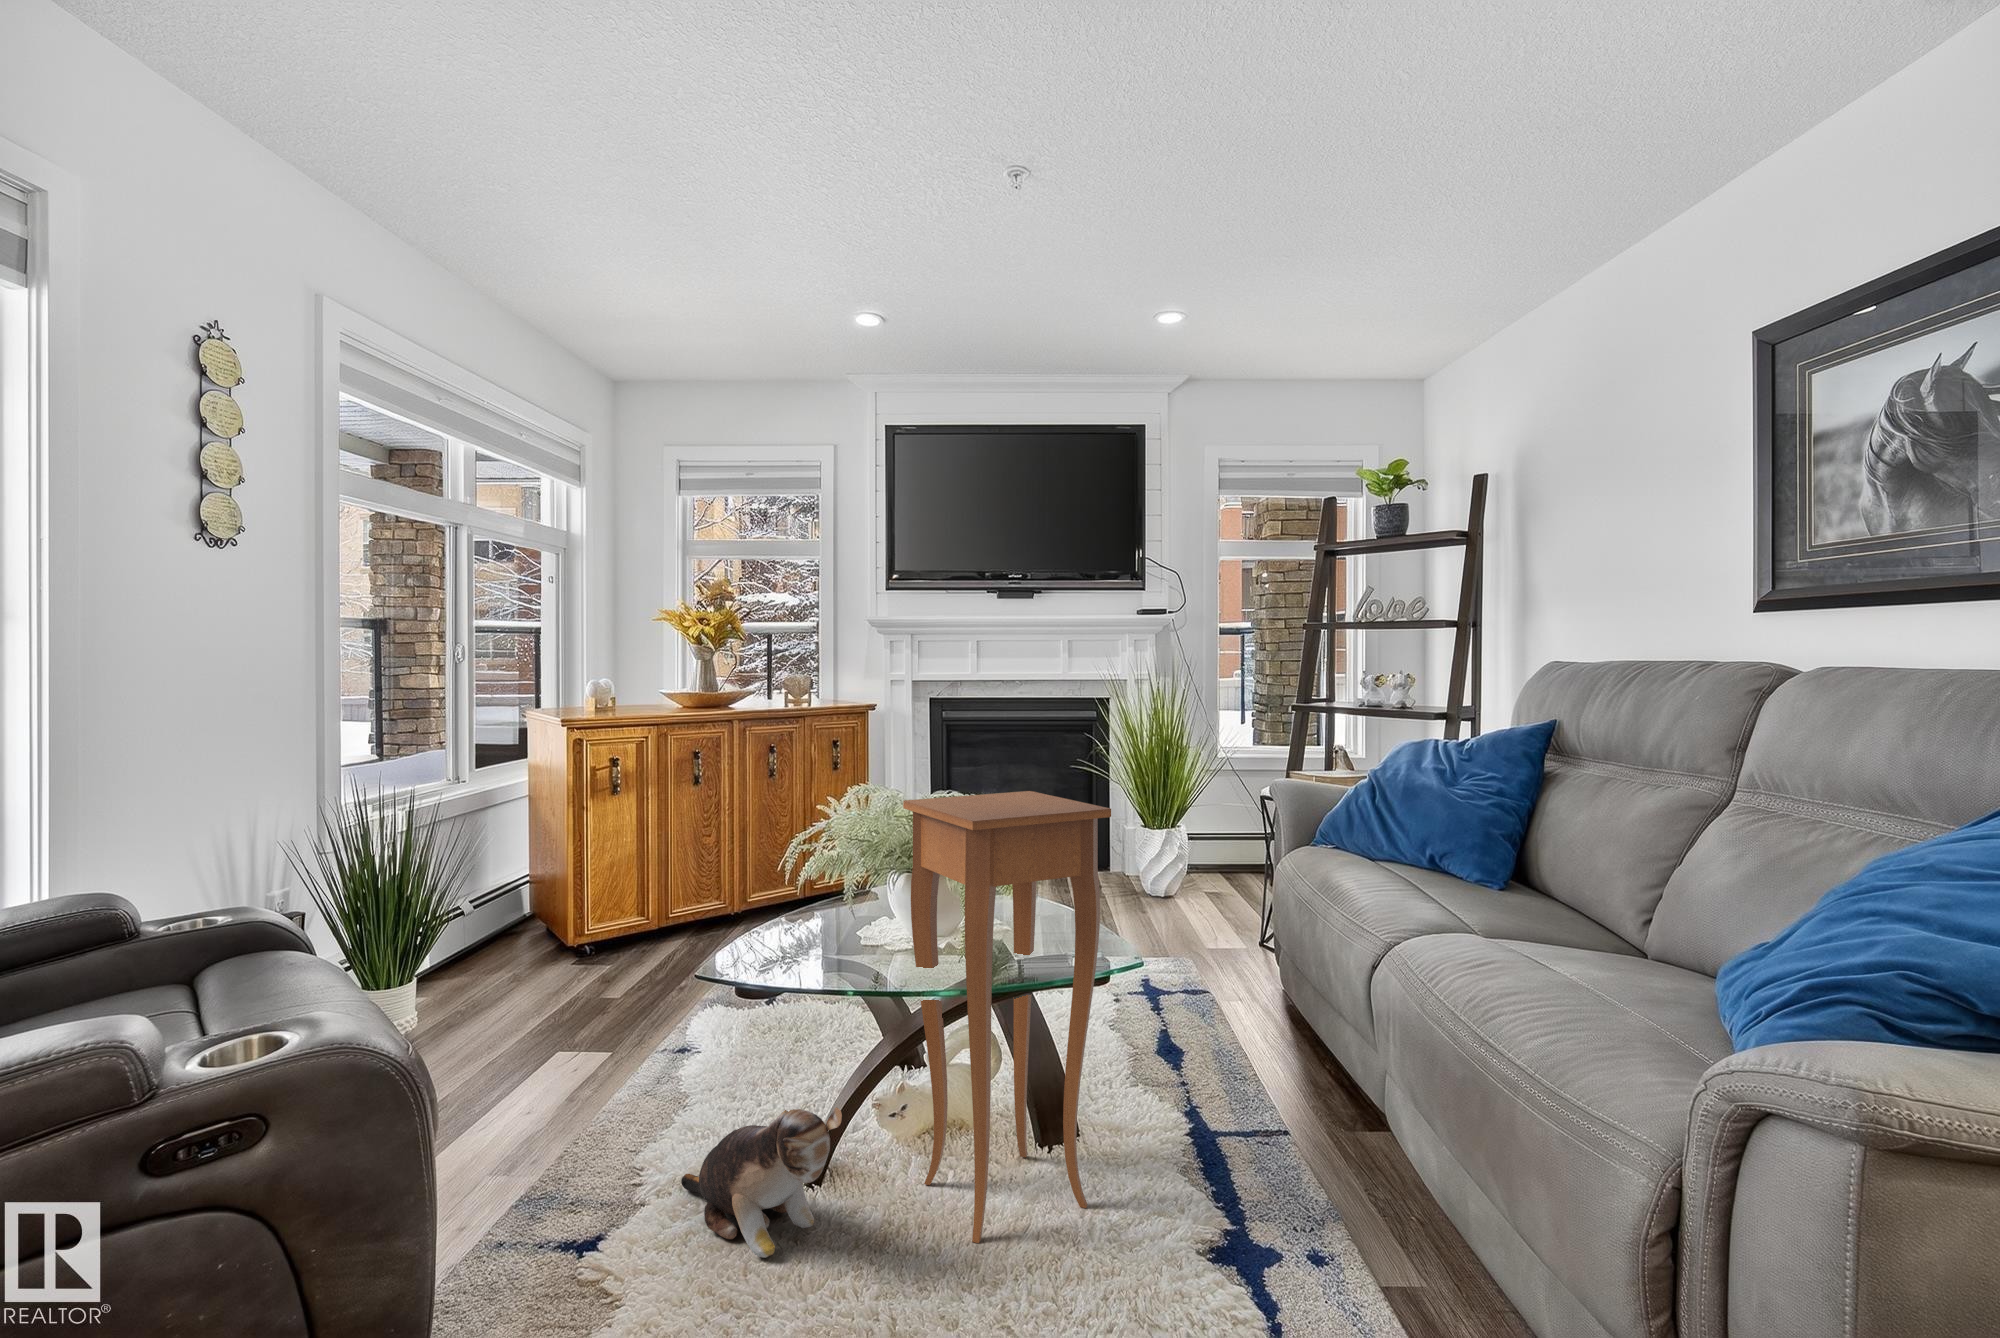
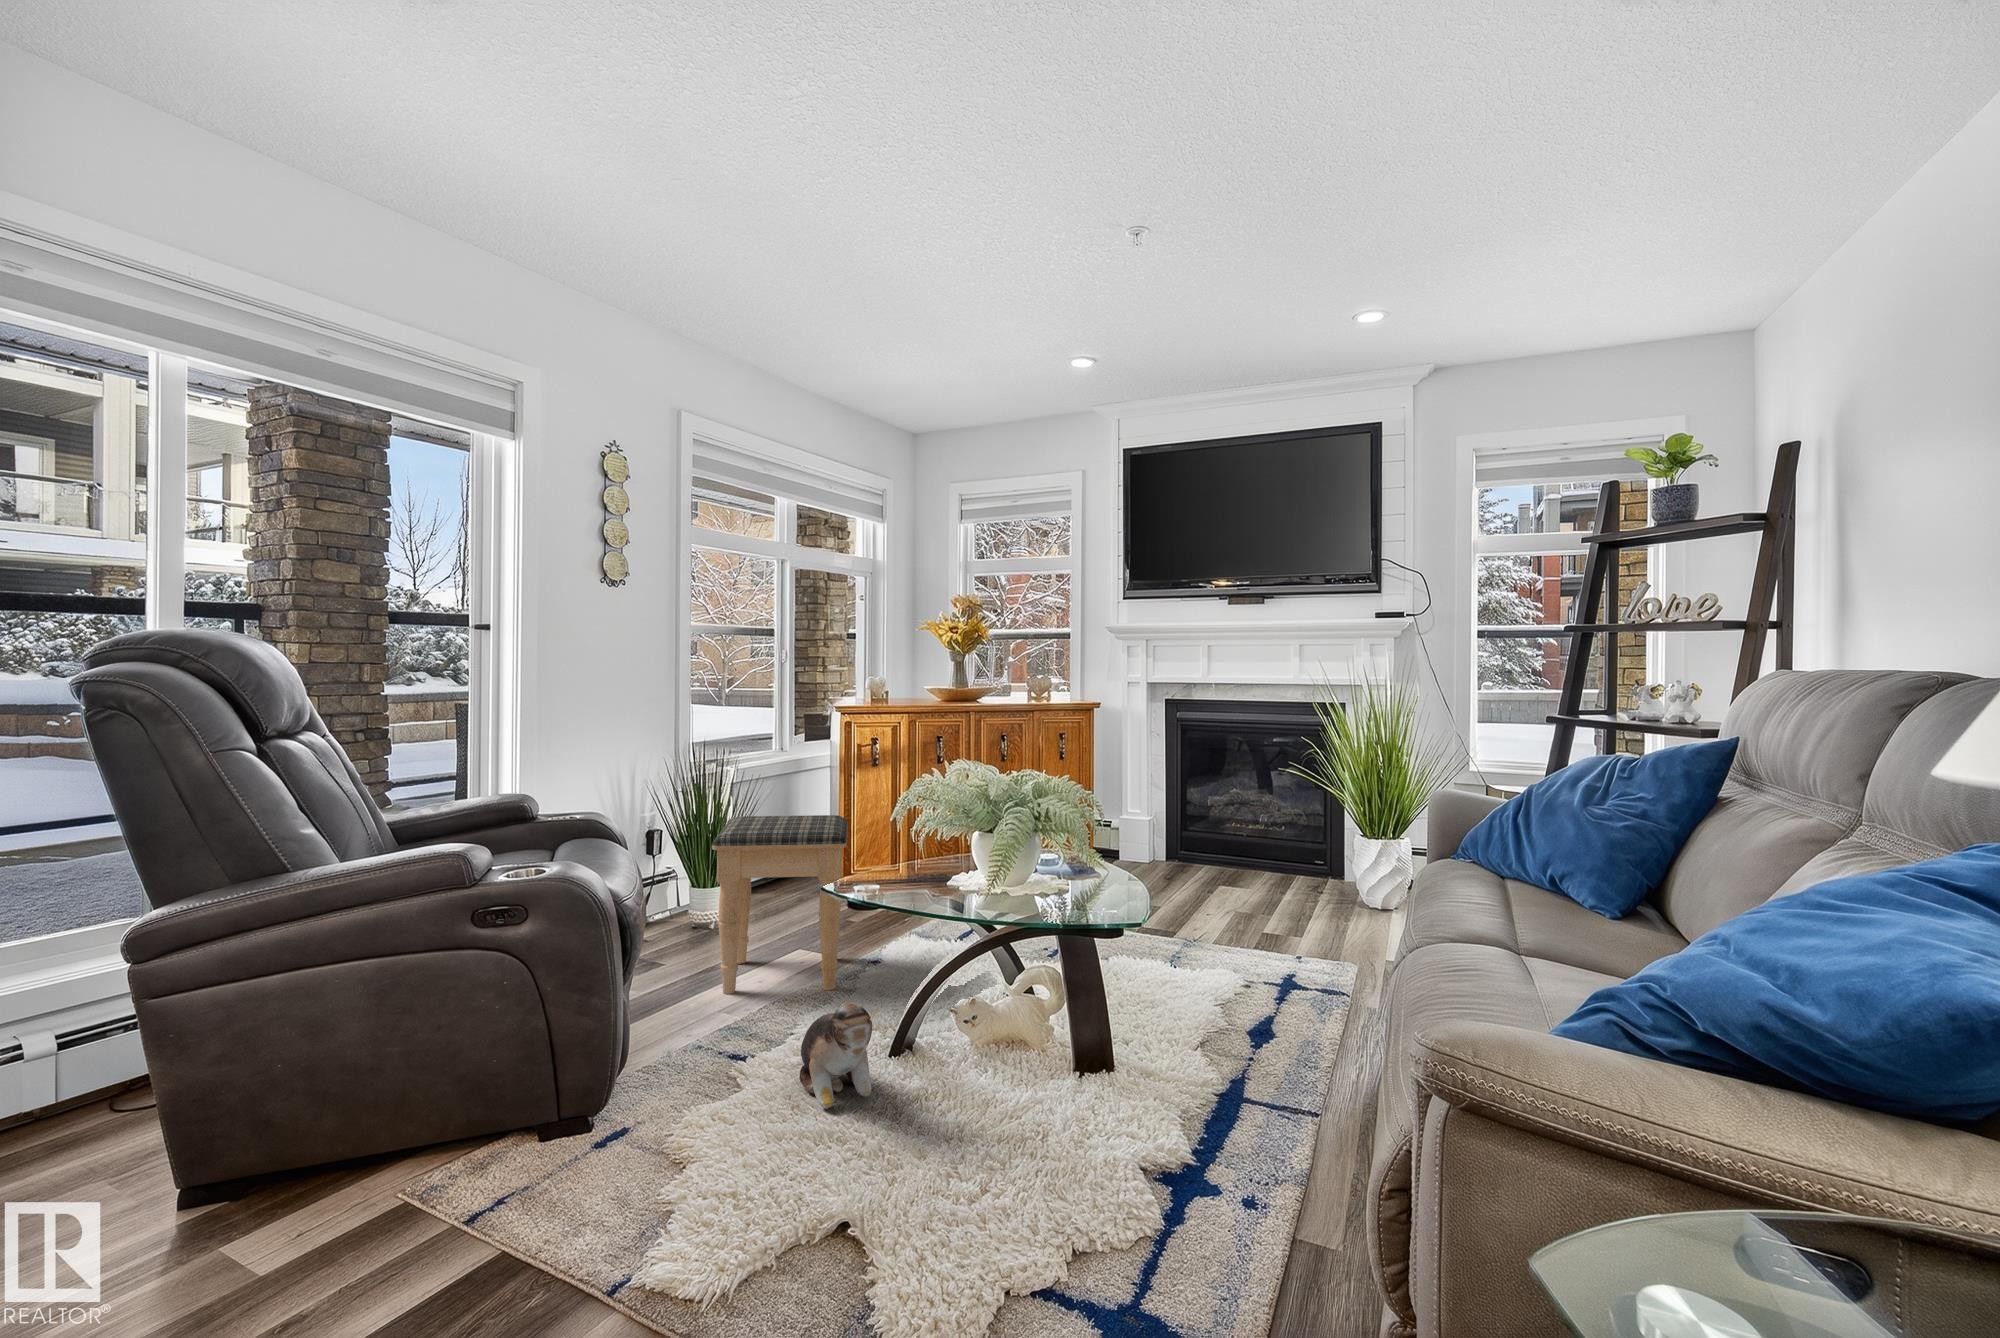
side table: present [903,791,1111,1243] -> none [962,775,1106,1132]
footstool: none [473,859,672,1117] -> present [712,815,848,994]

